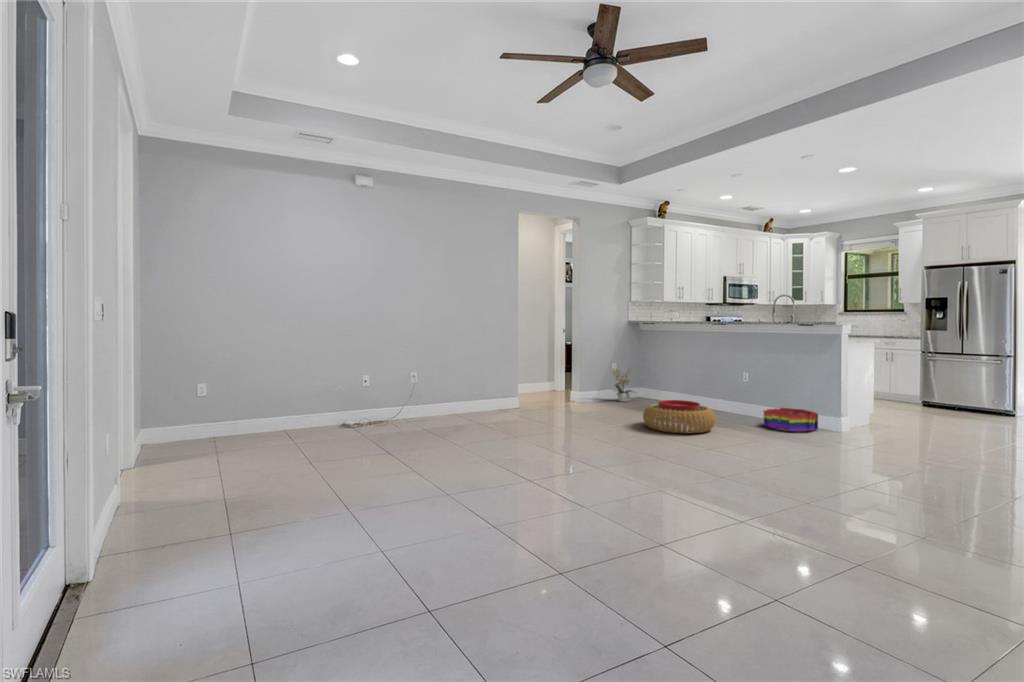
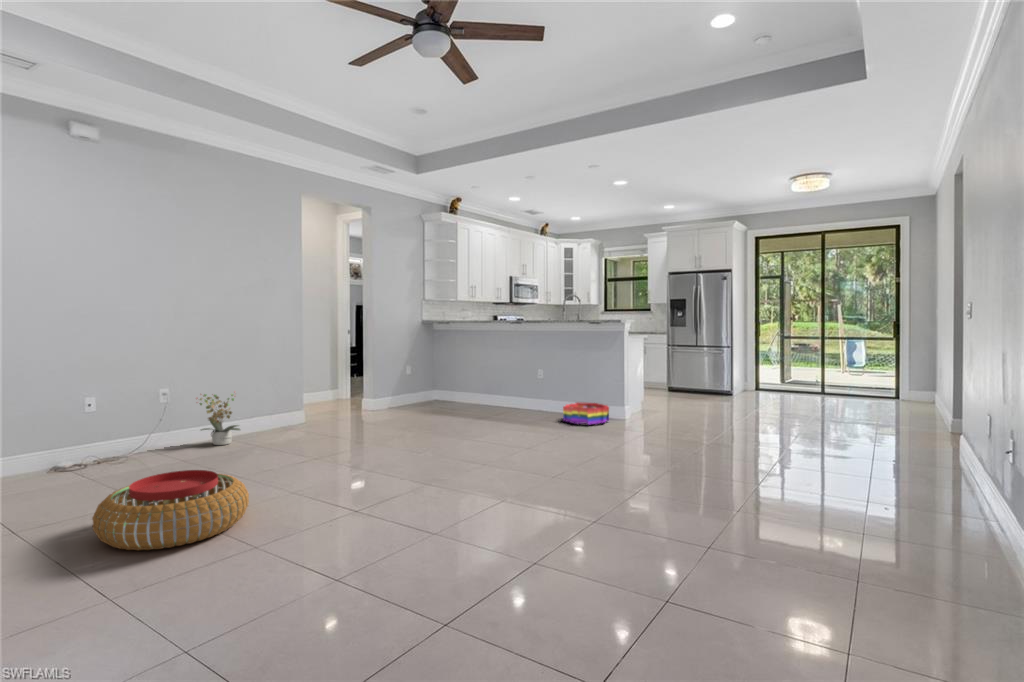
potted plant: present [612,369,633,402] -> present [200,394,240,445]
pouf: present [643,400,716,434] -> present [92,470,249,550]

